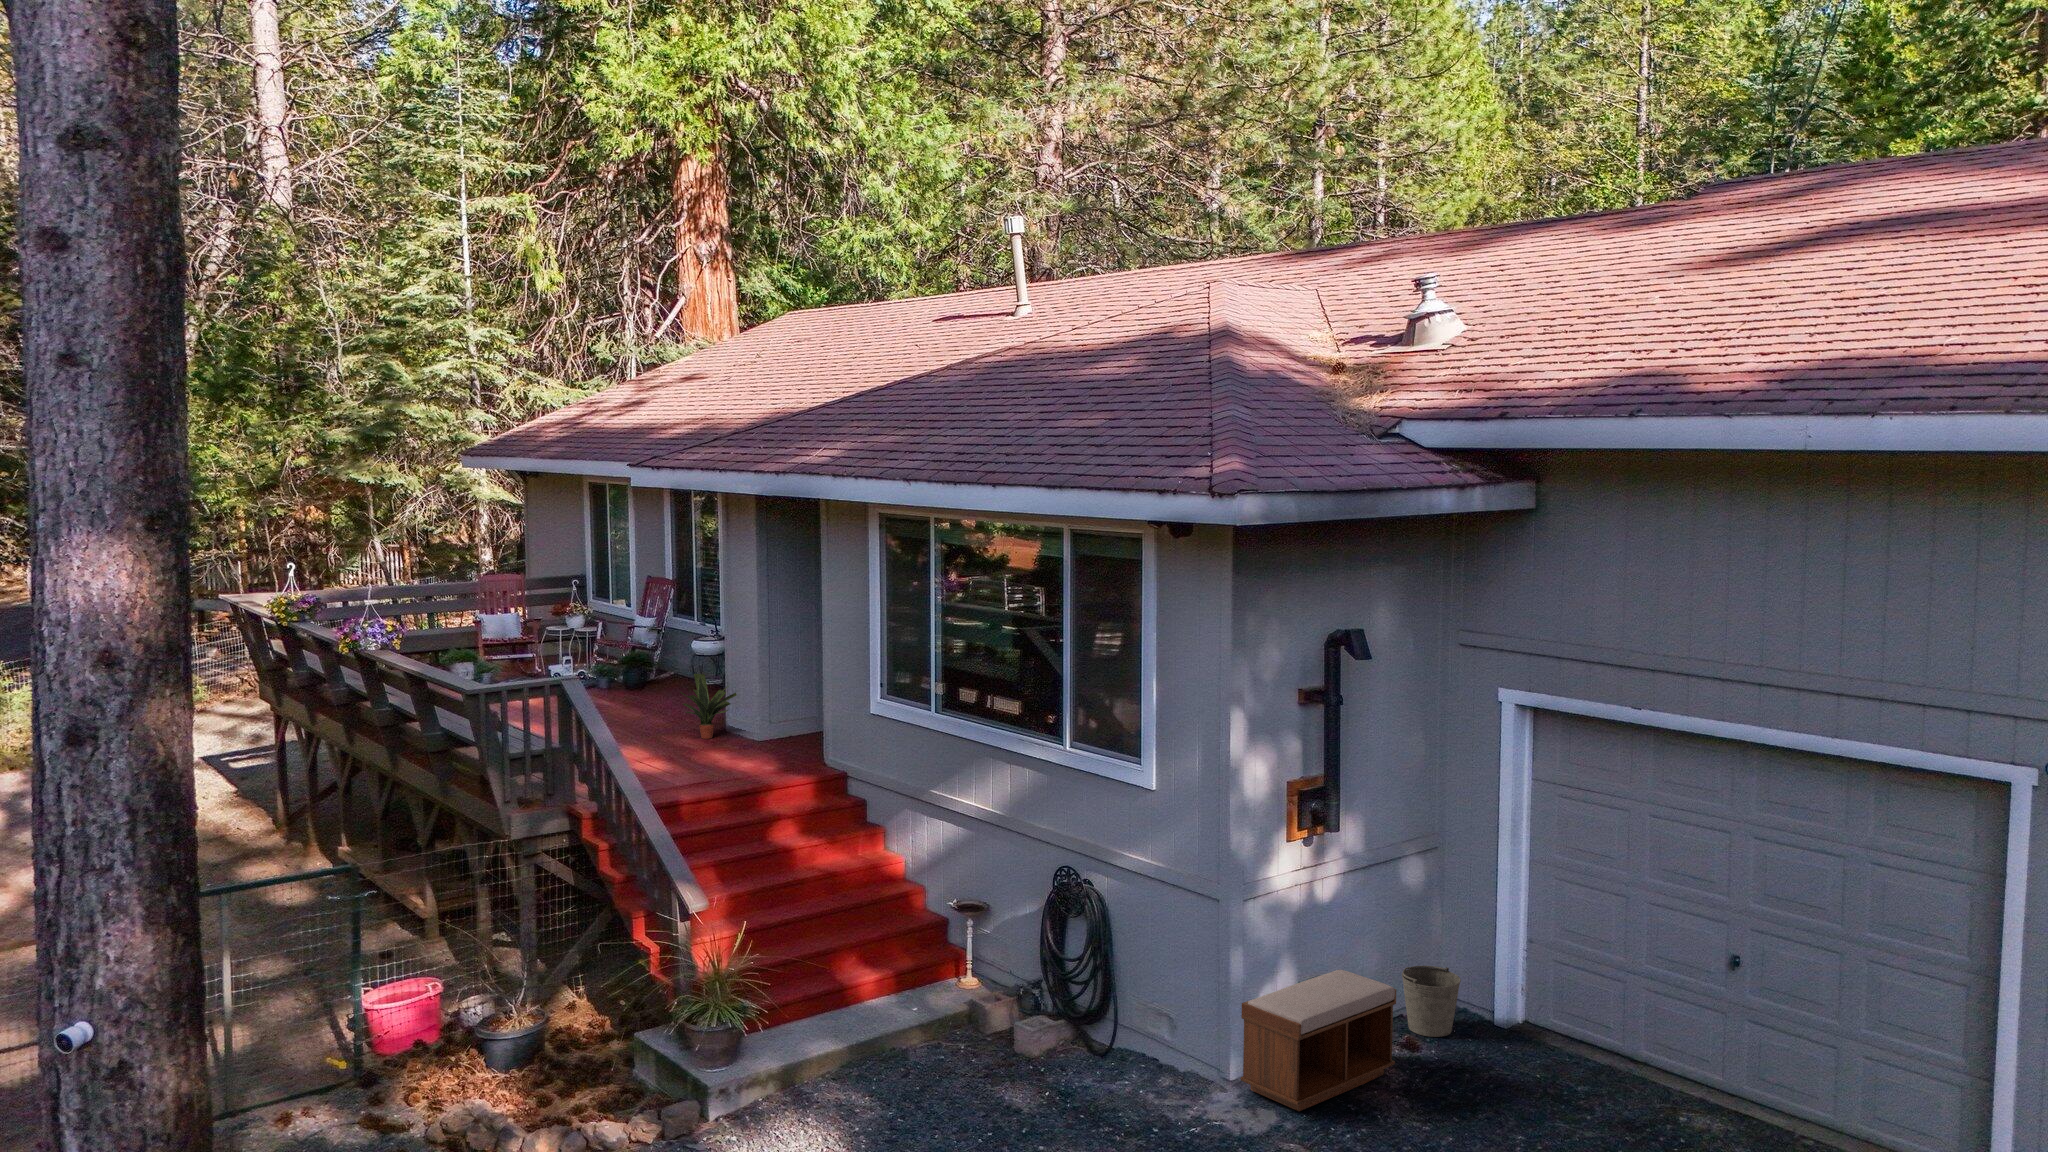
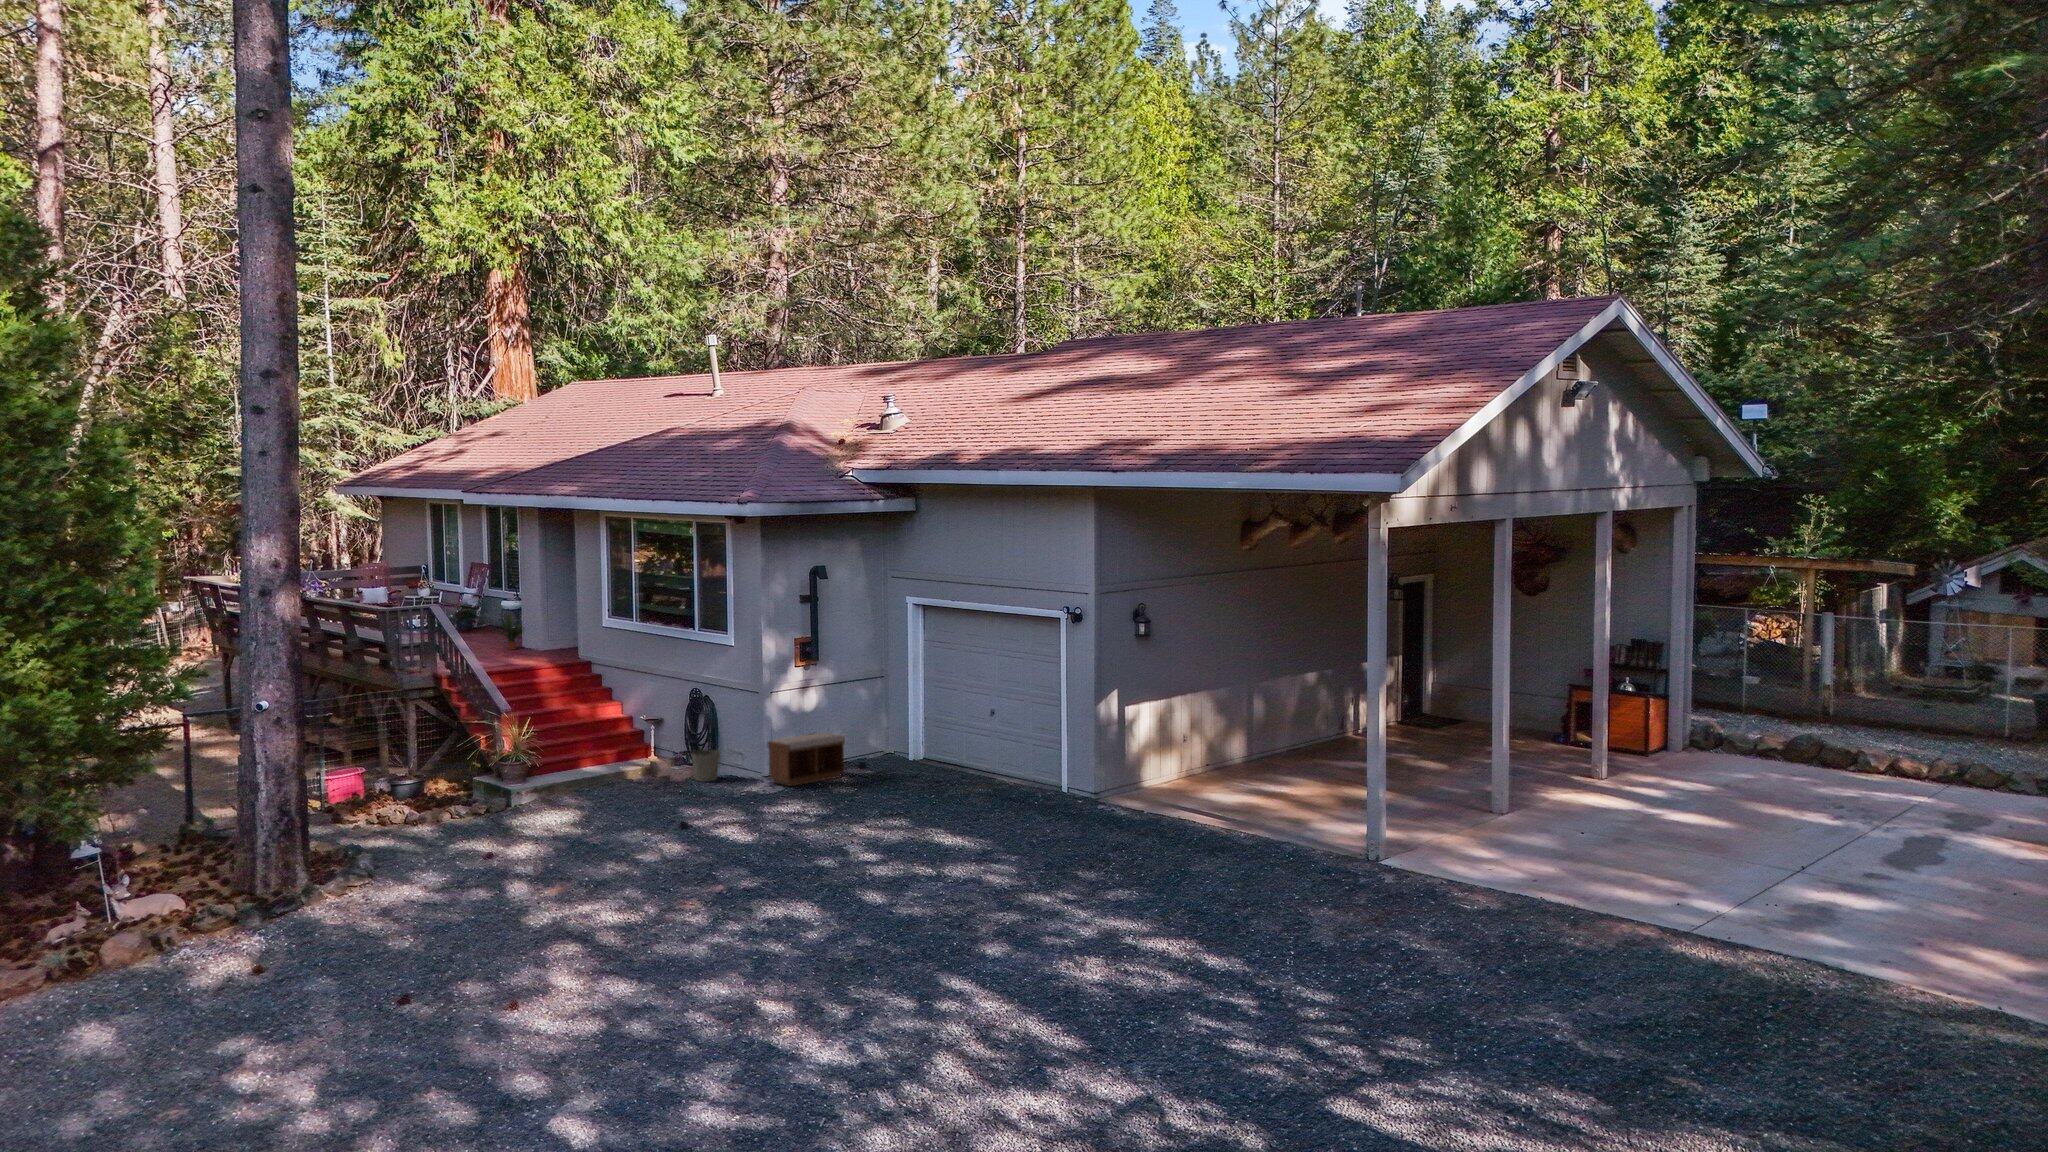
bucket: present [1402,966,1461,1037] -> present [692,750,720,782]

